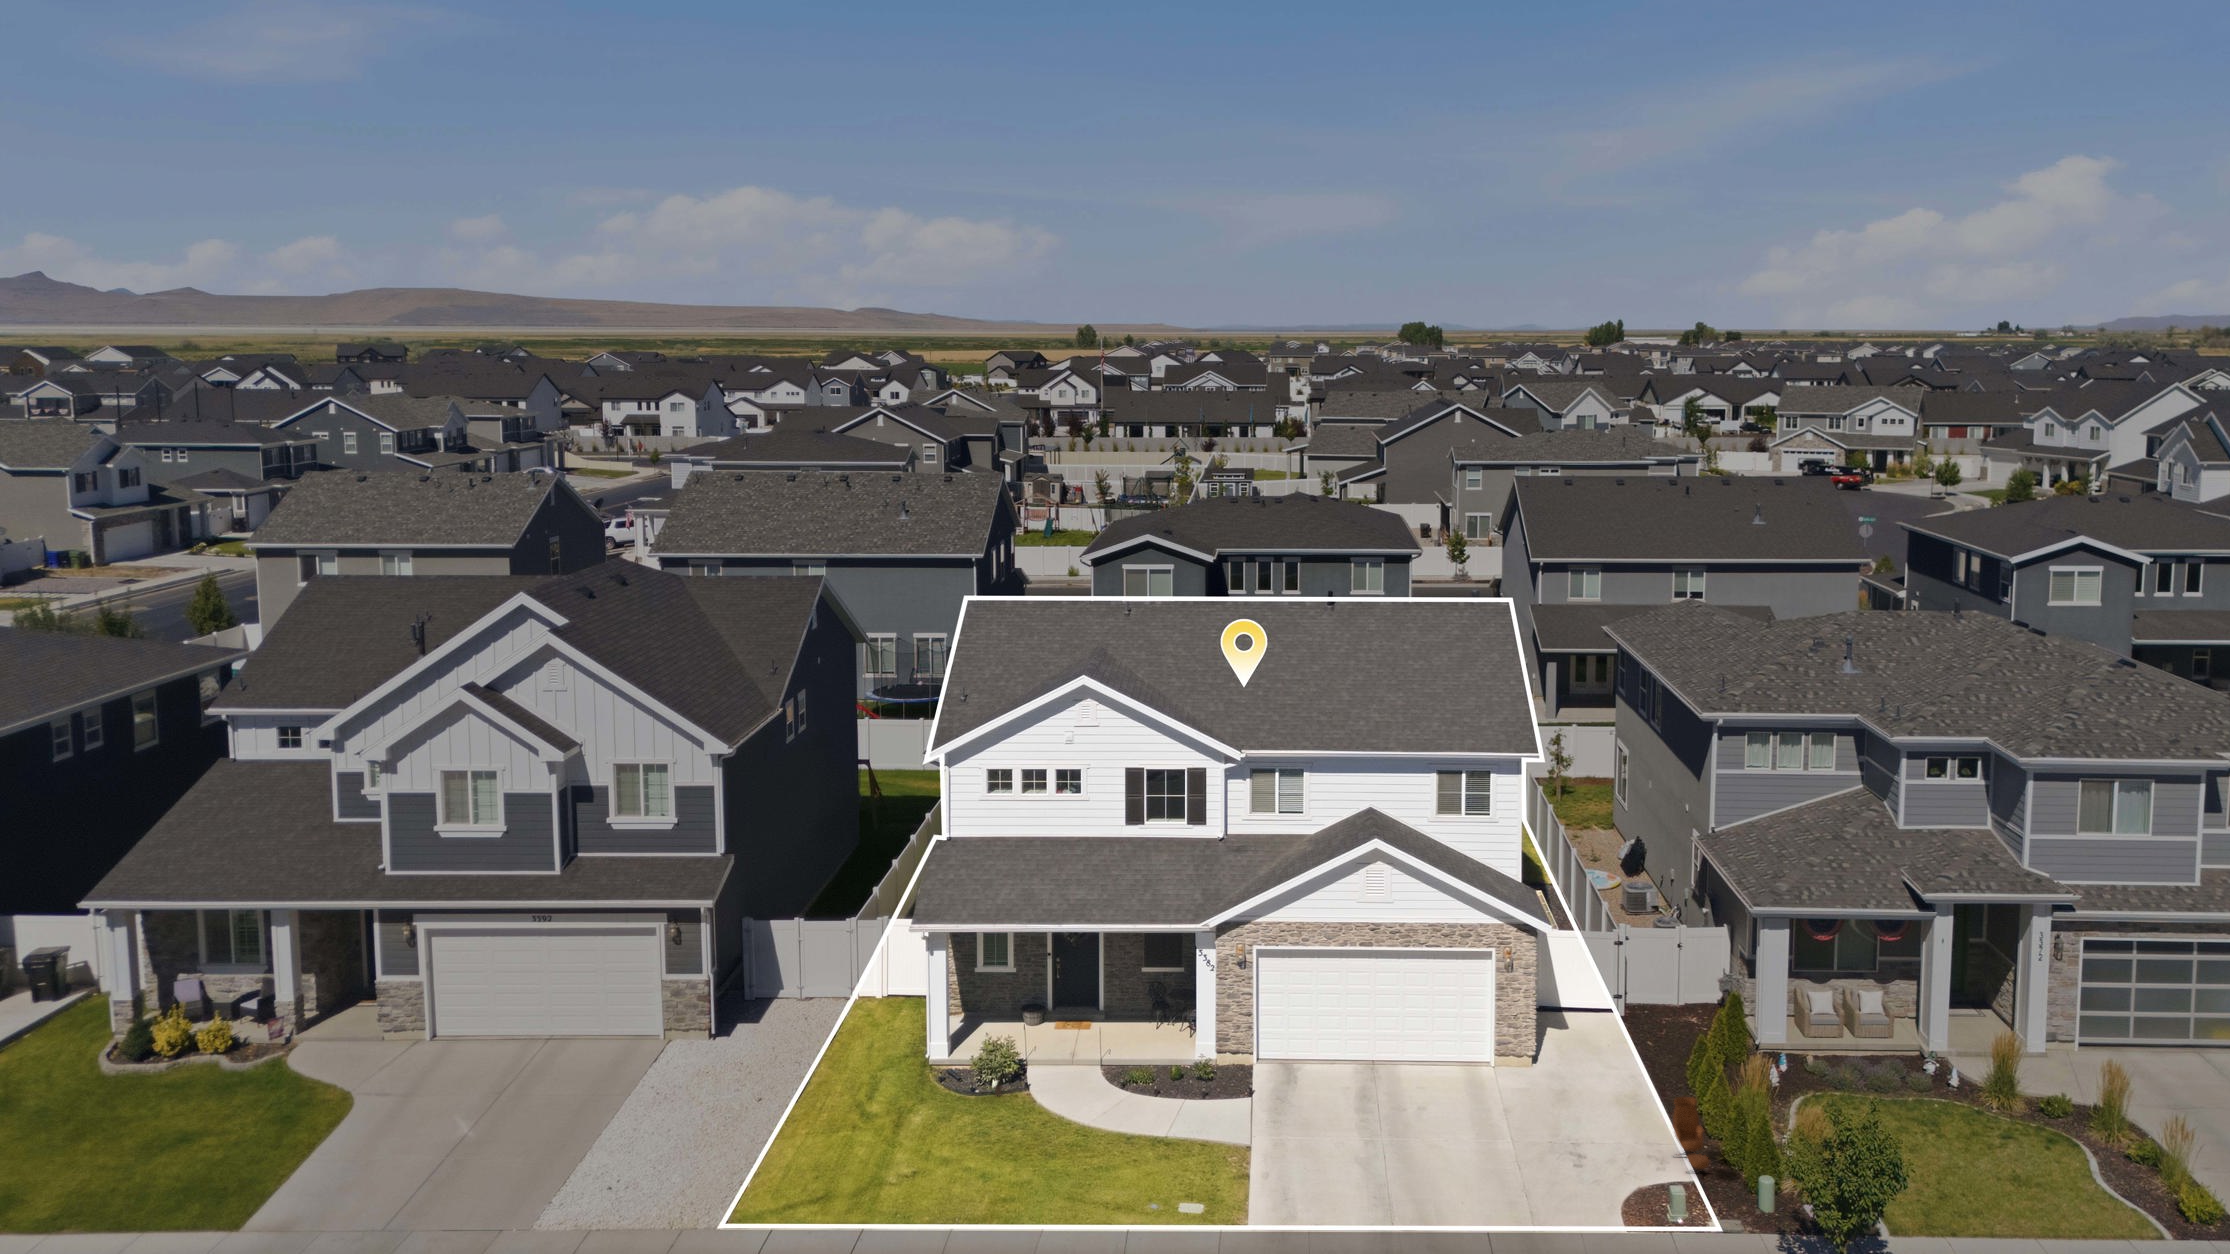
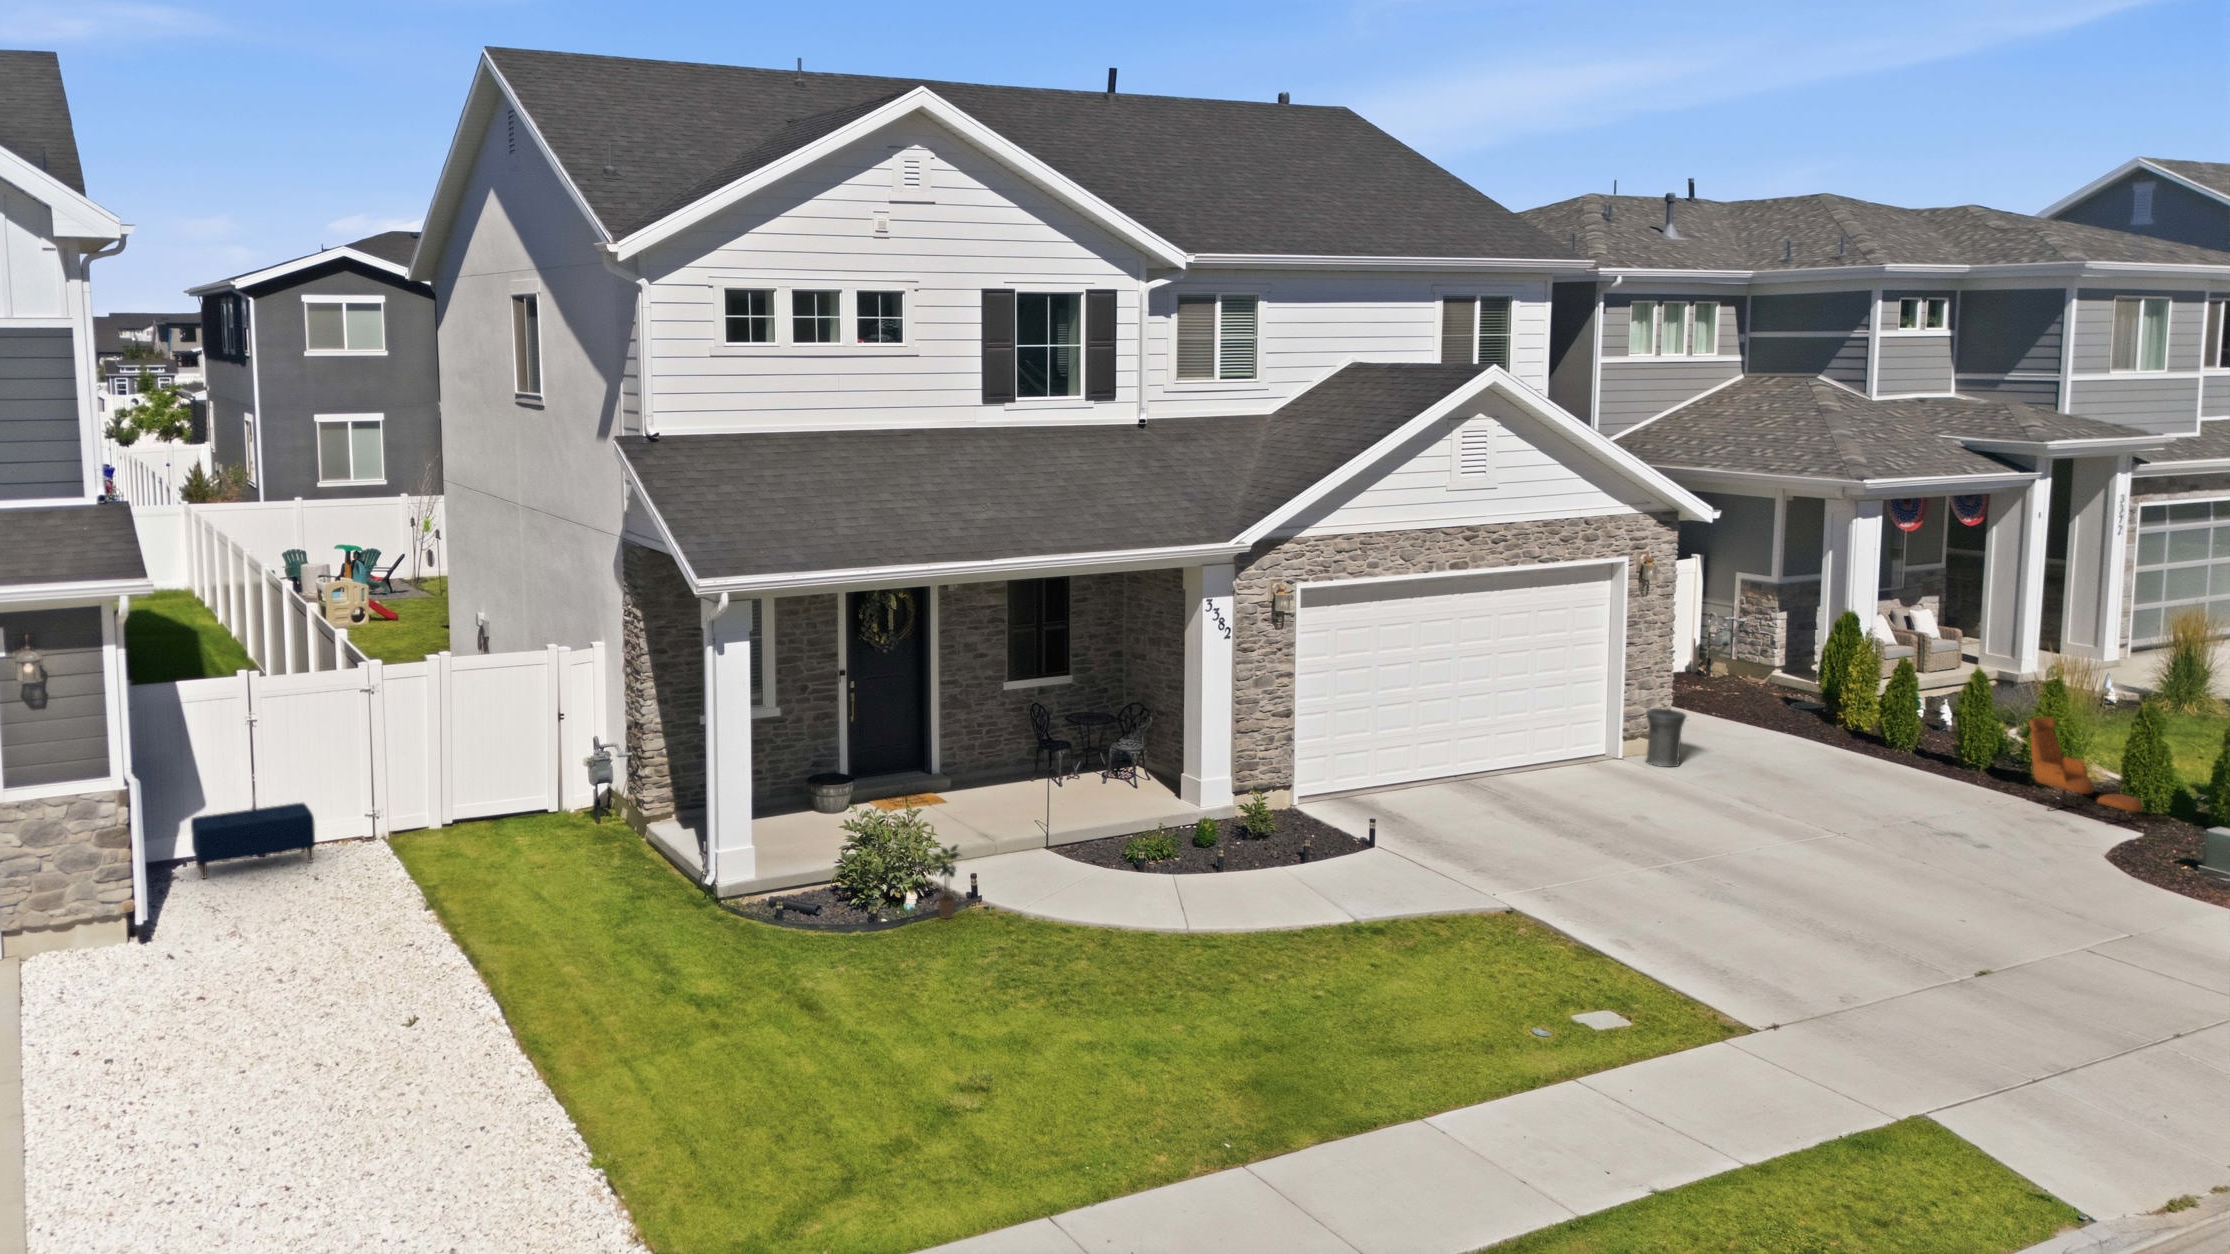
bench: none [757,985,810,1015] -> present [191,803,315,879]
trash can: none [1503,1044,1527,1083] -> present [1646,709,1687,767]

